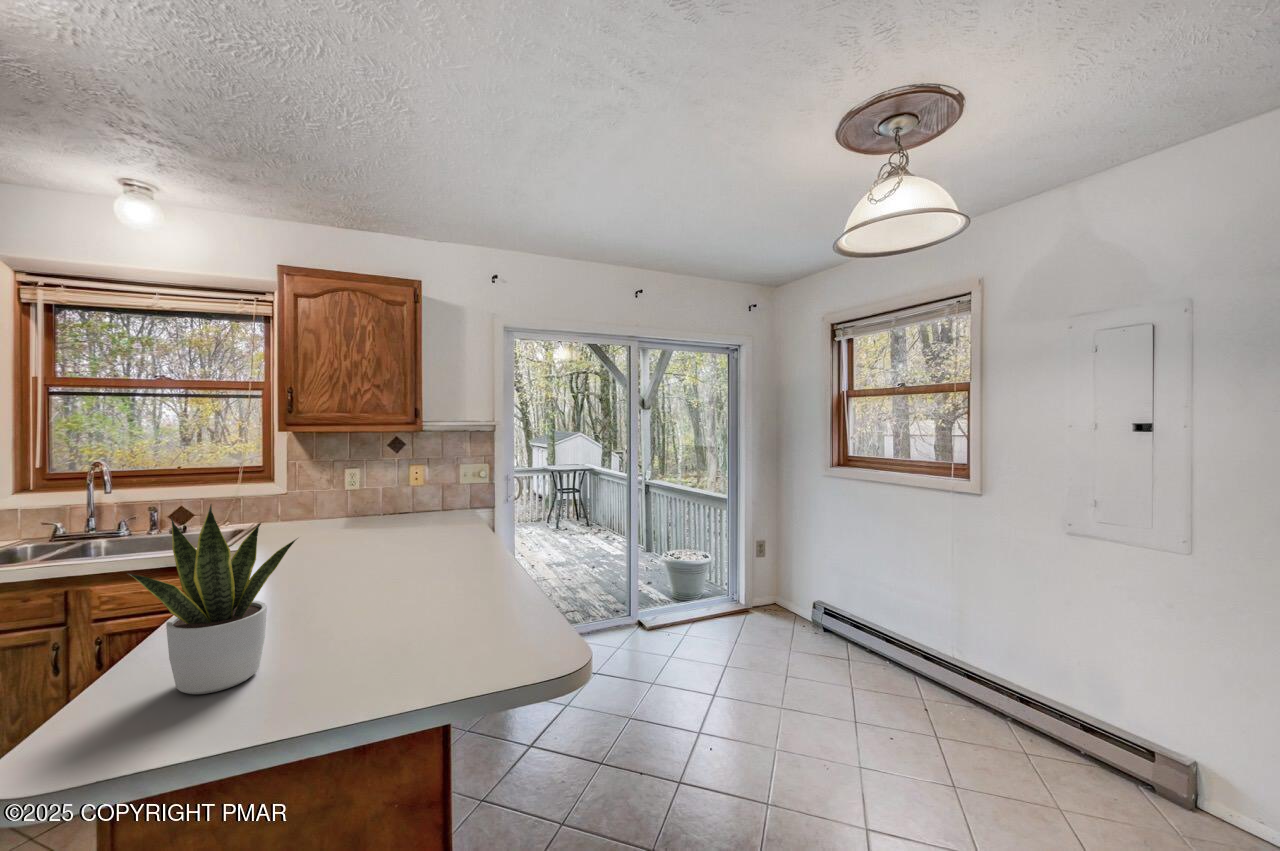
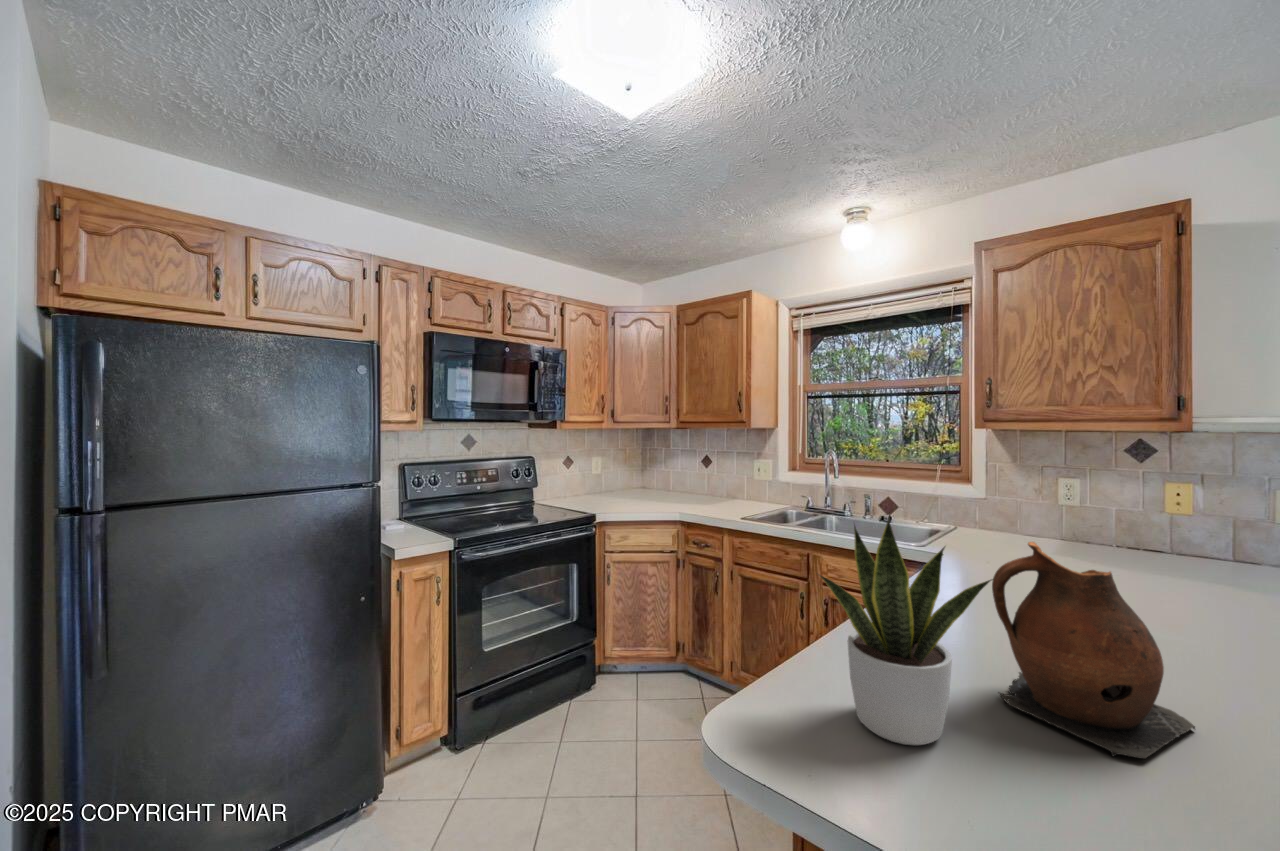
ceramic pitcher: none [296,511,412,632] -> present [992,542,1195,759]

